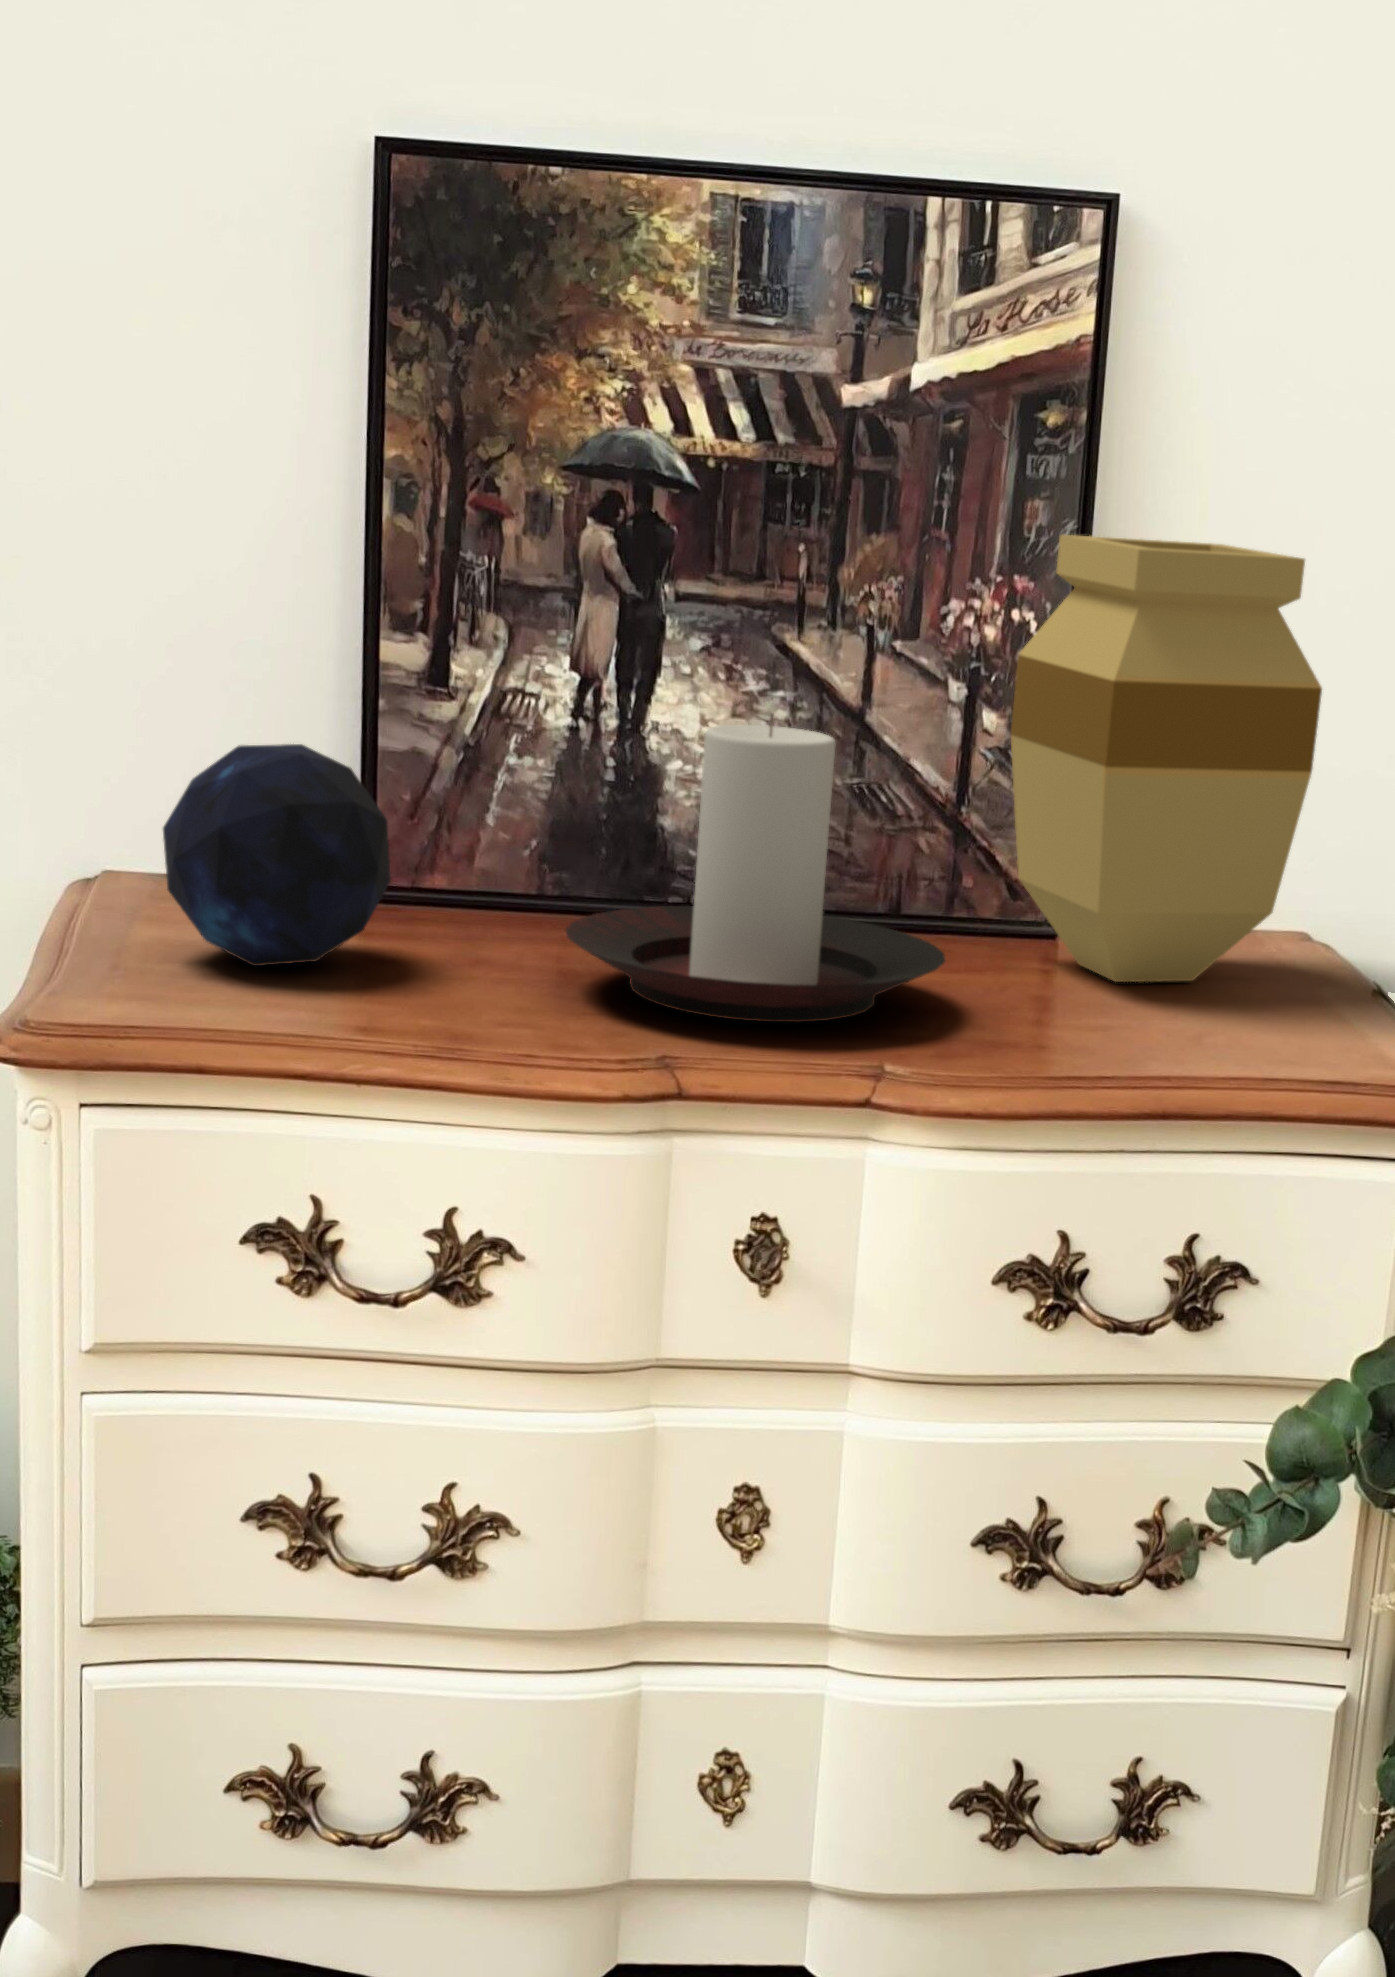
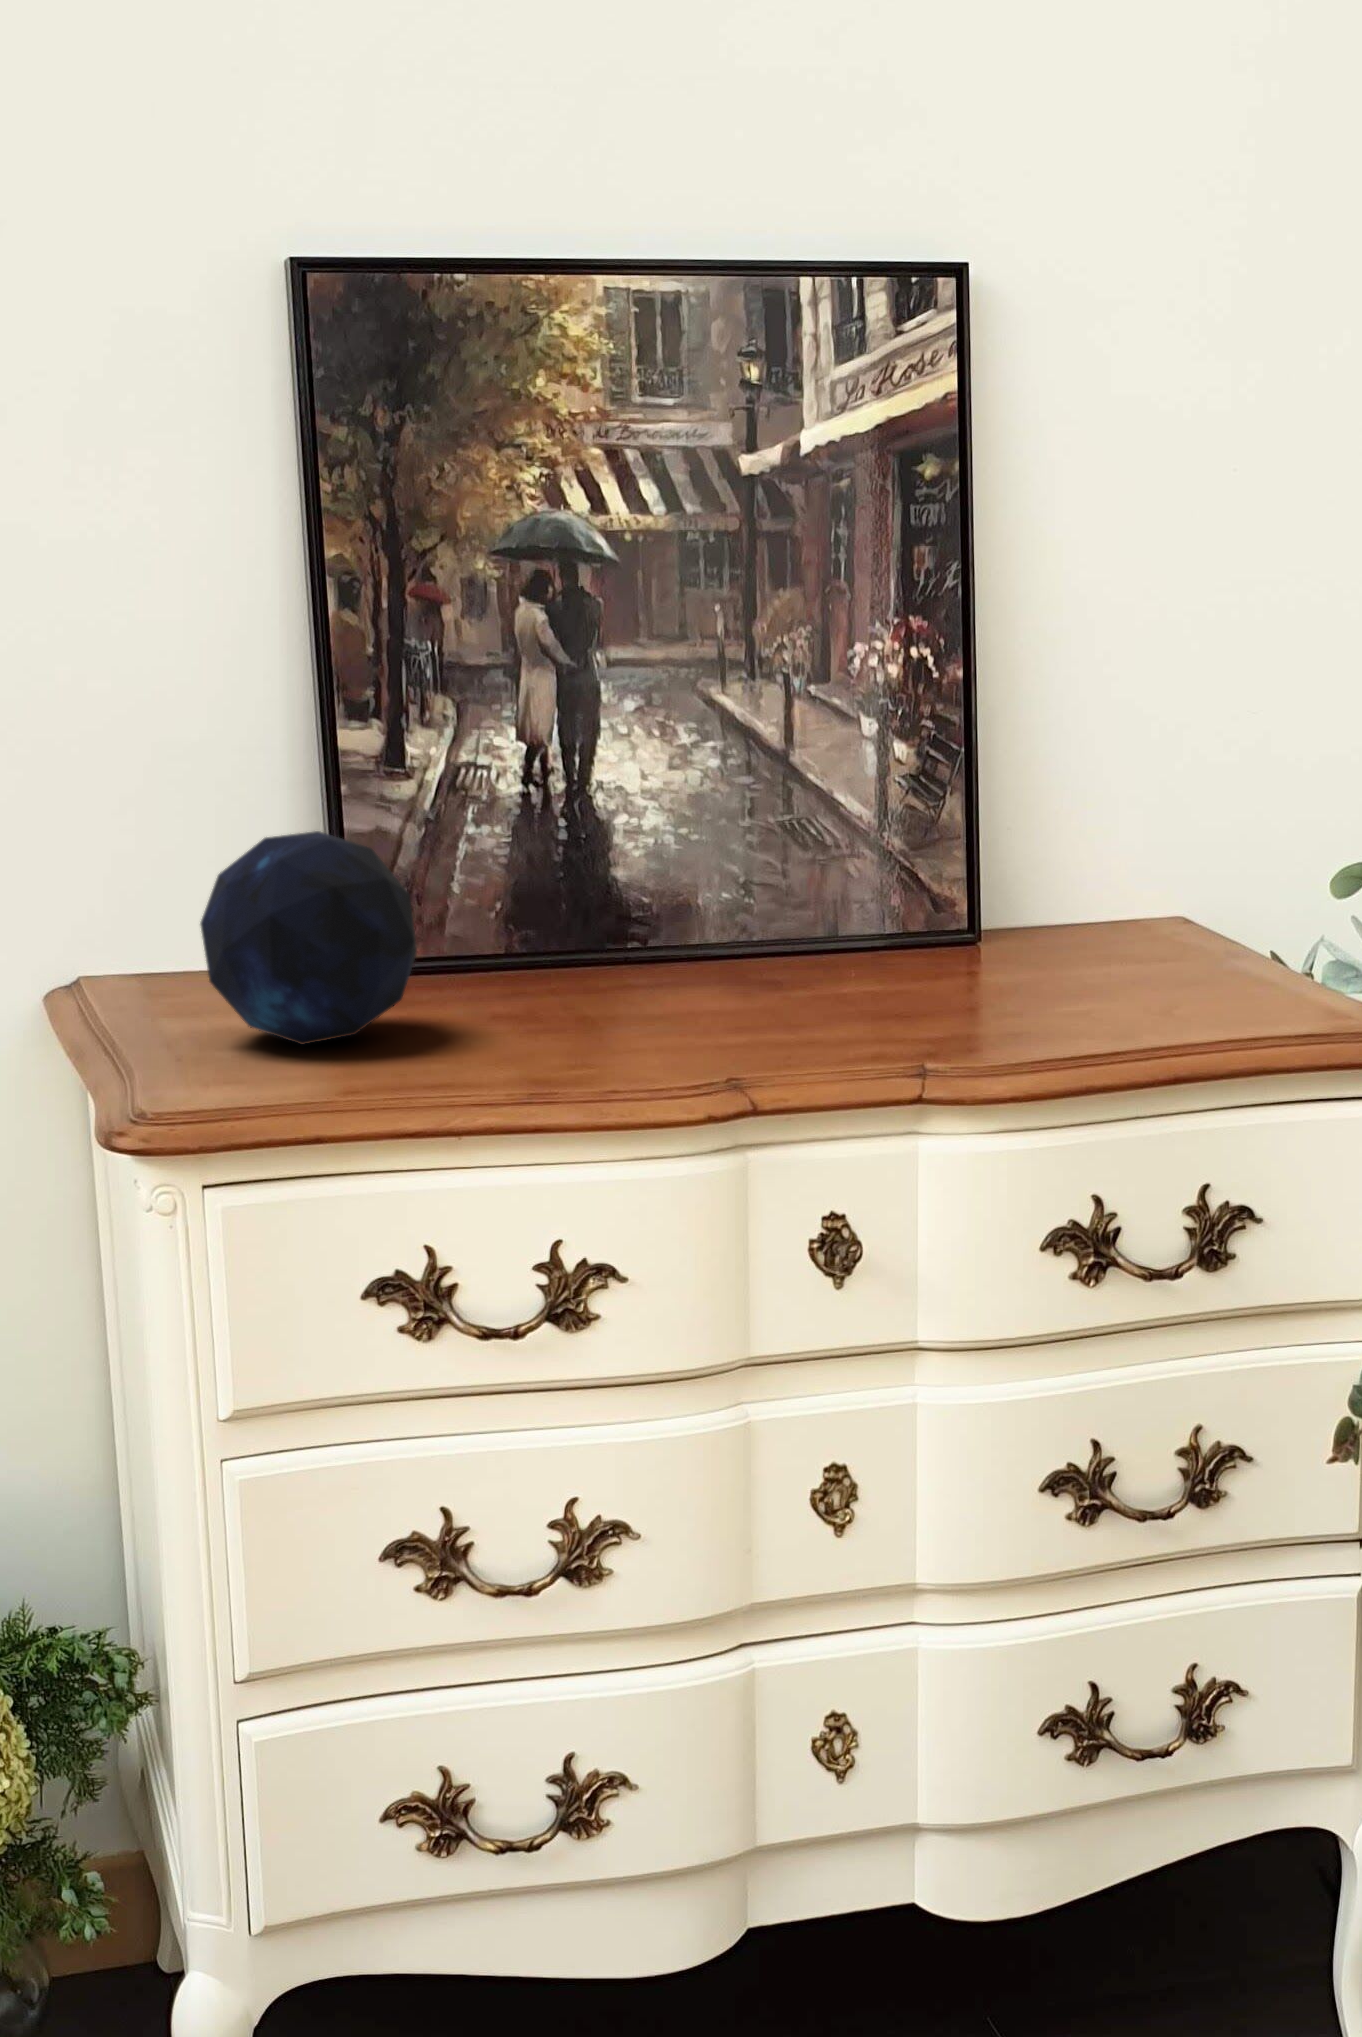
vase: present [1011,535,1322,982] -> none [940,571,1223,976]
candle holder: present [566,715,945,1022] -> none [591,758,943,1041]

